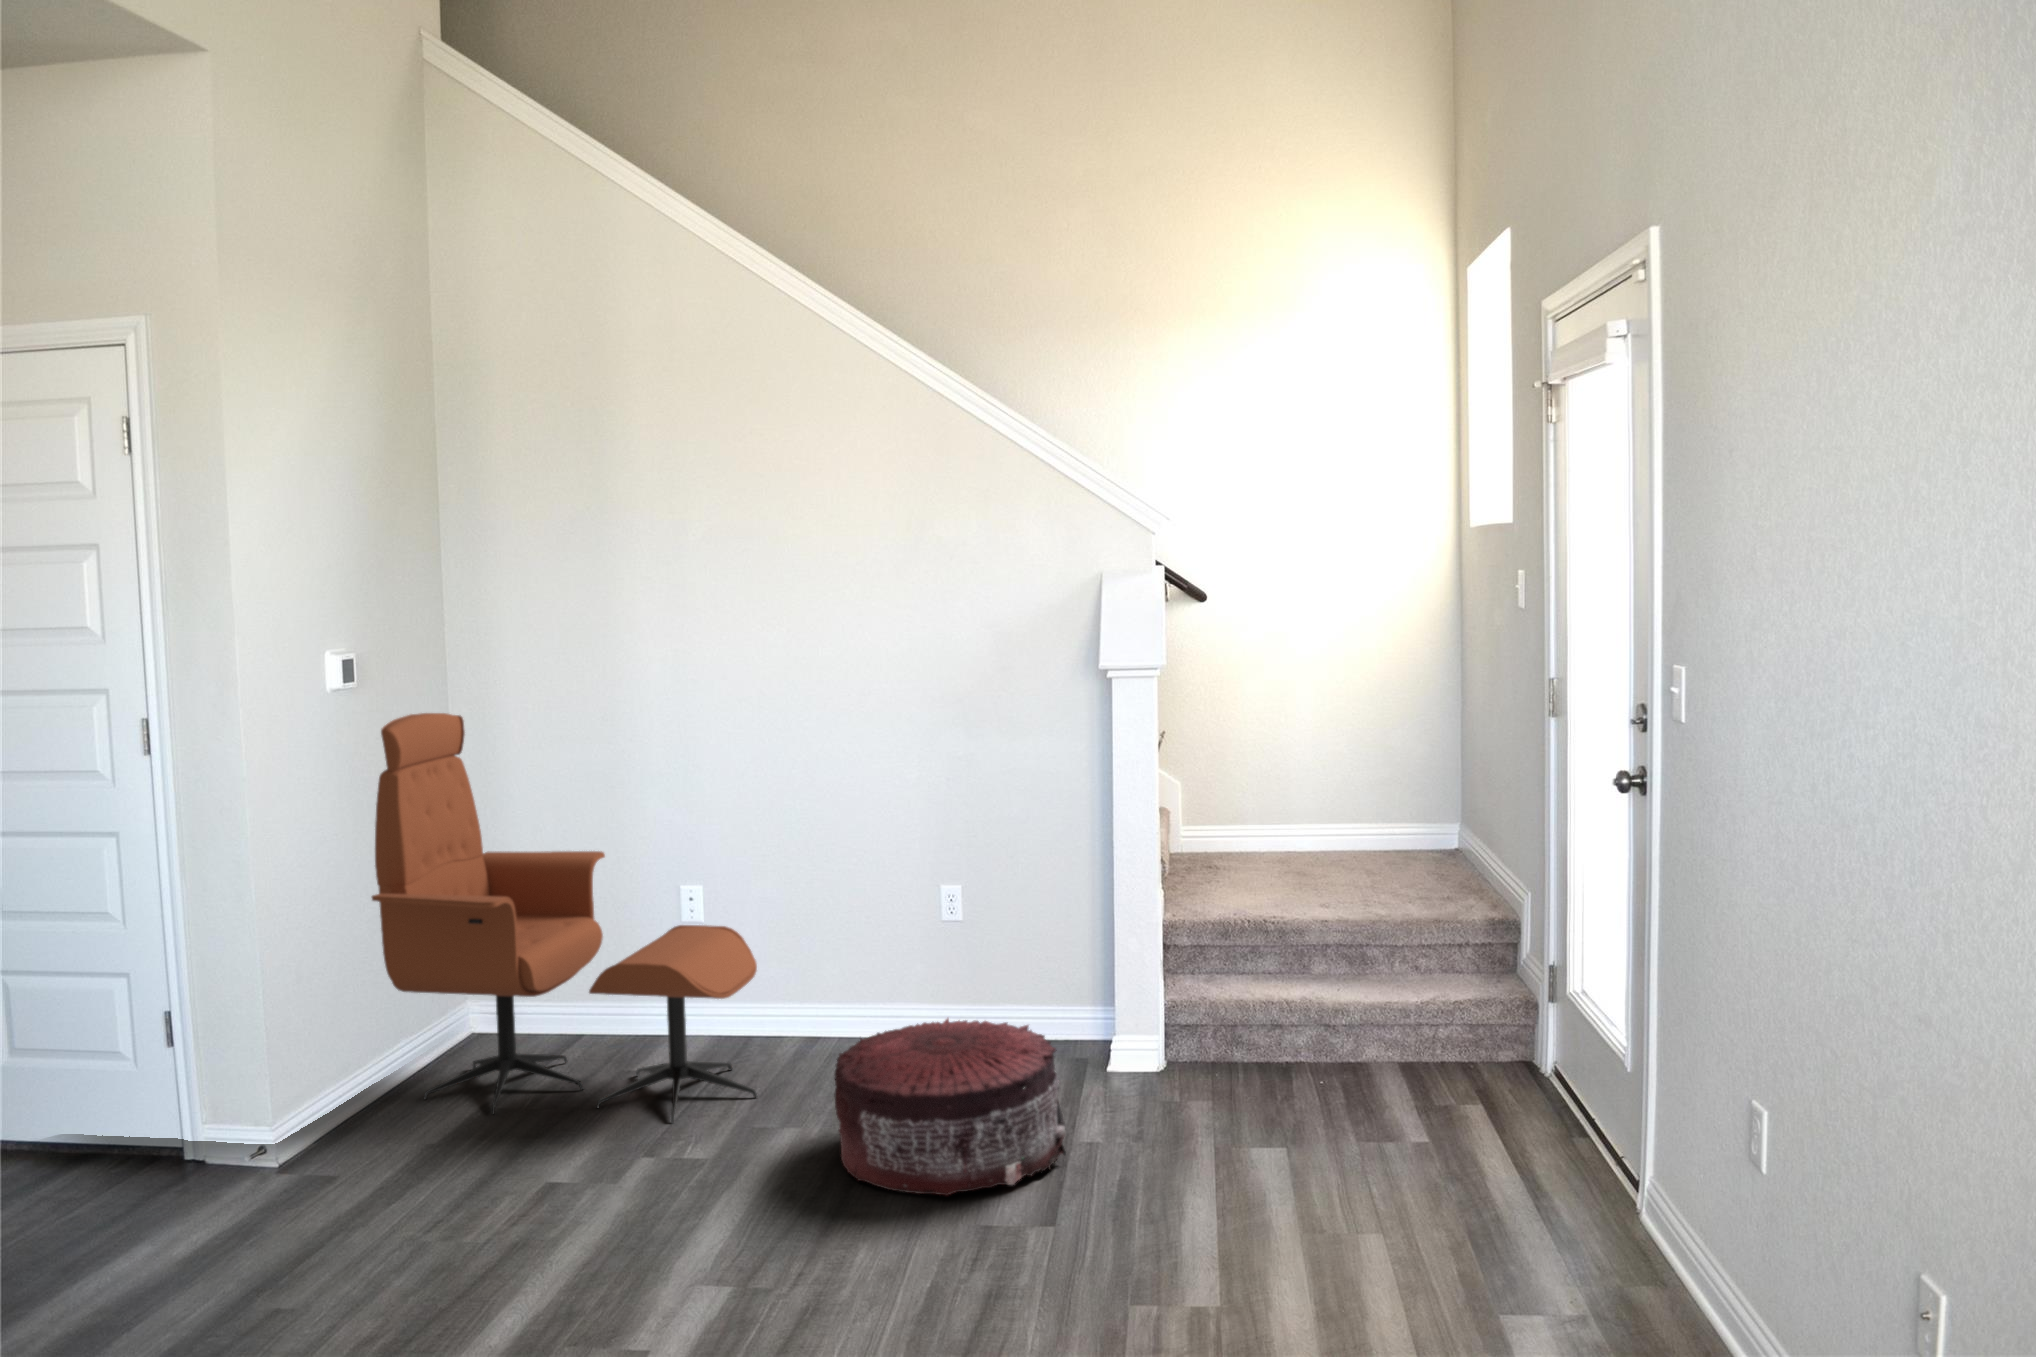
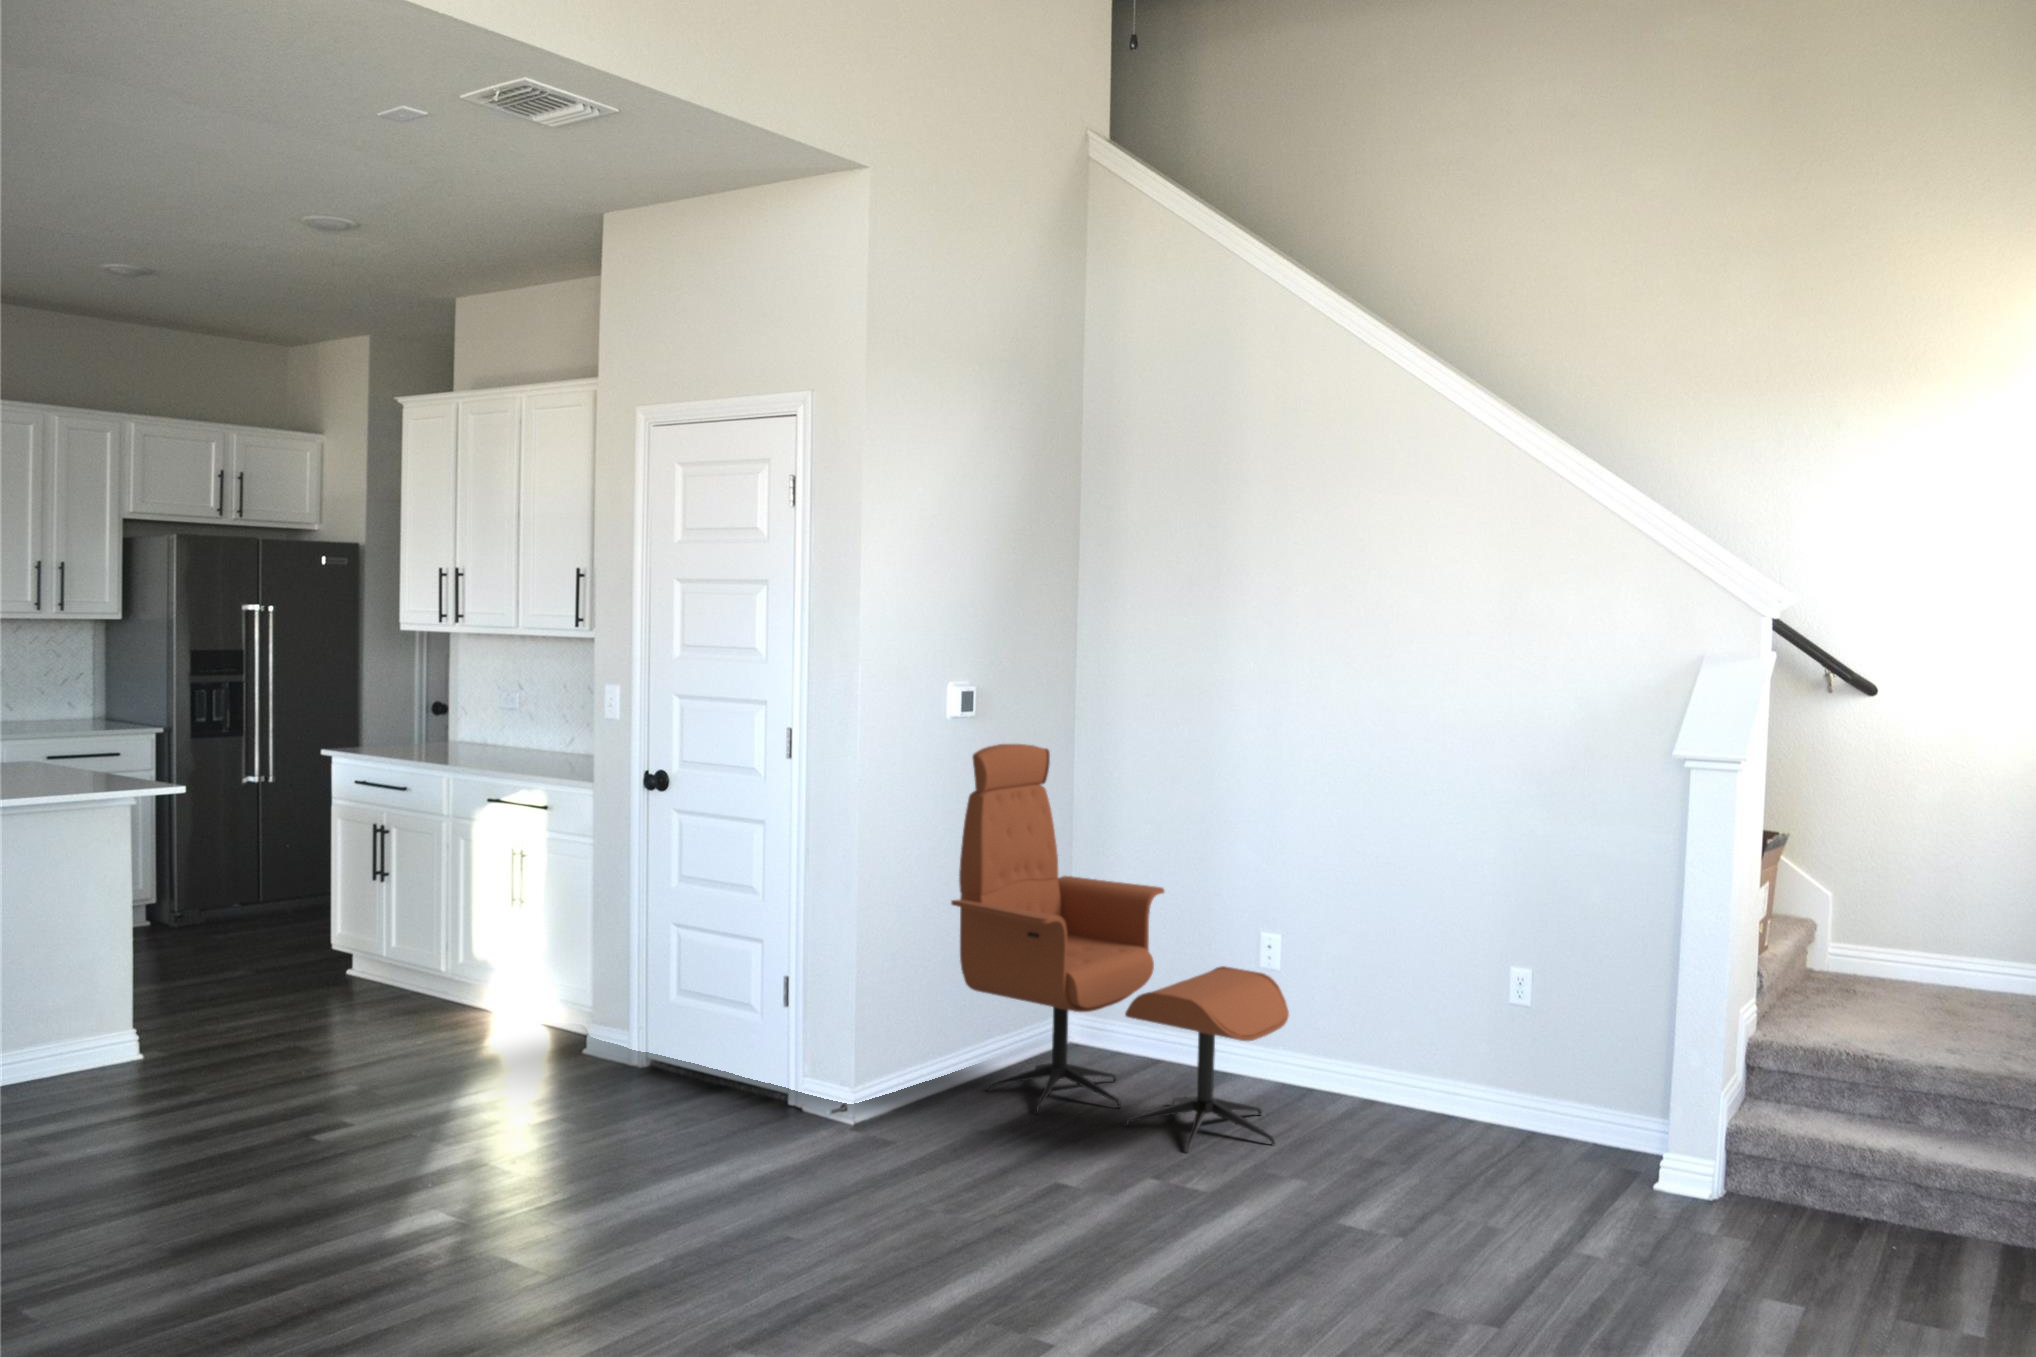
pouf: present [835,1018,1066,1196] -> none [1327,1096,1568,1279]

